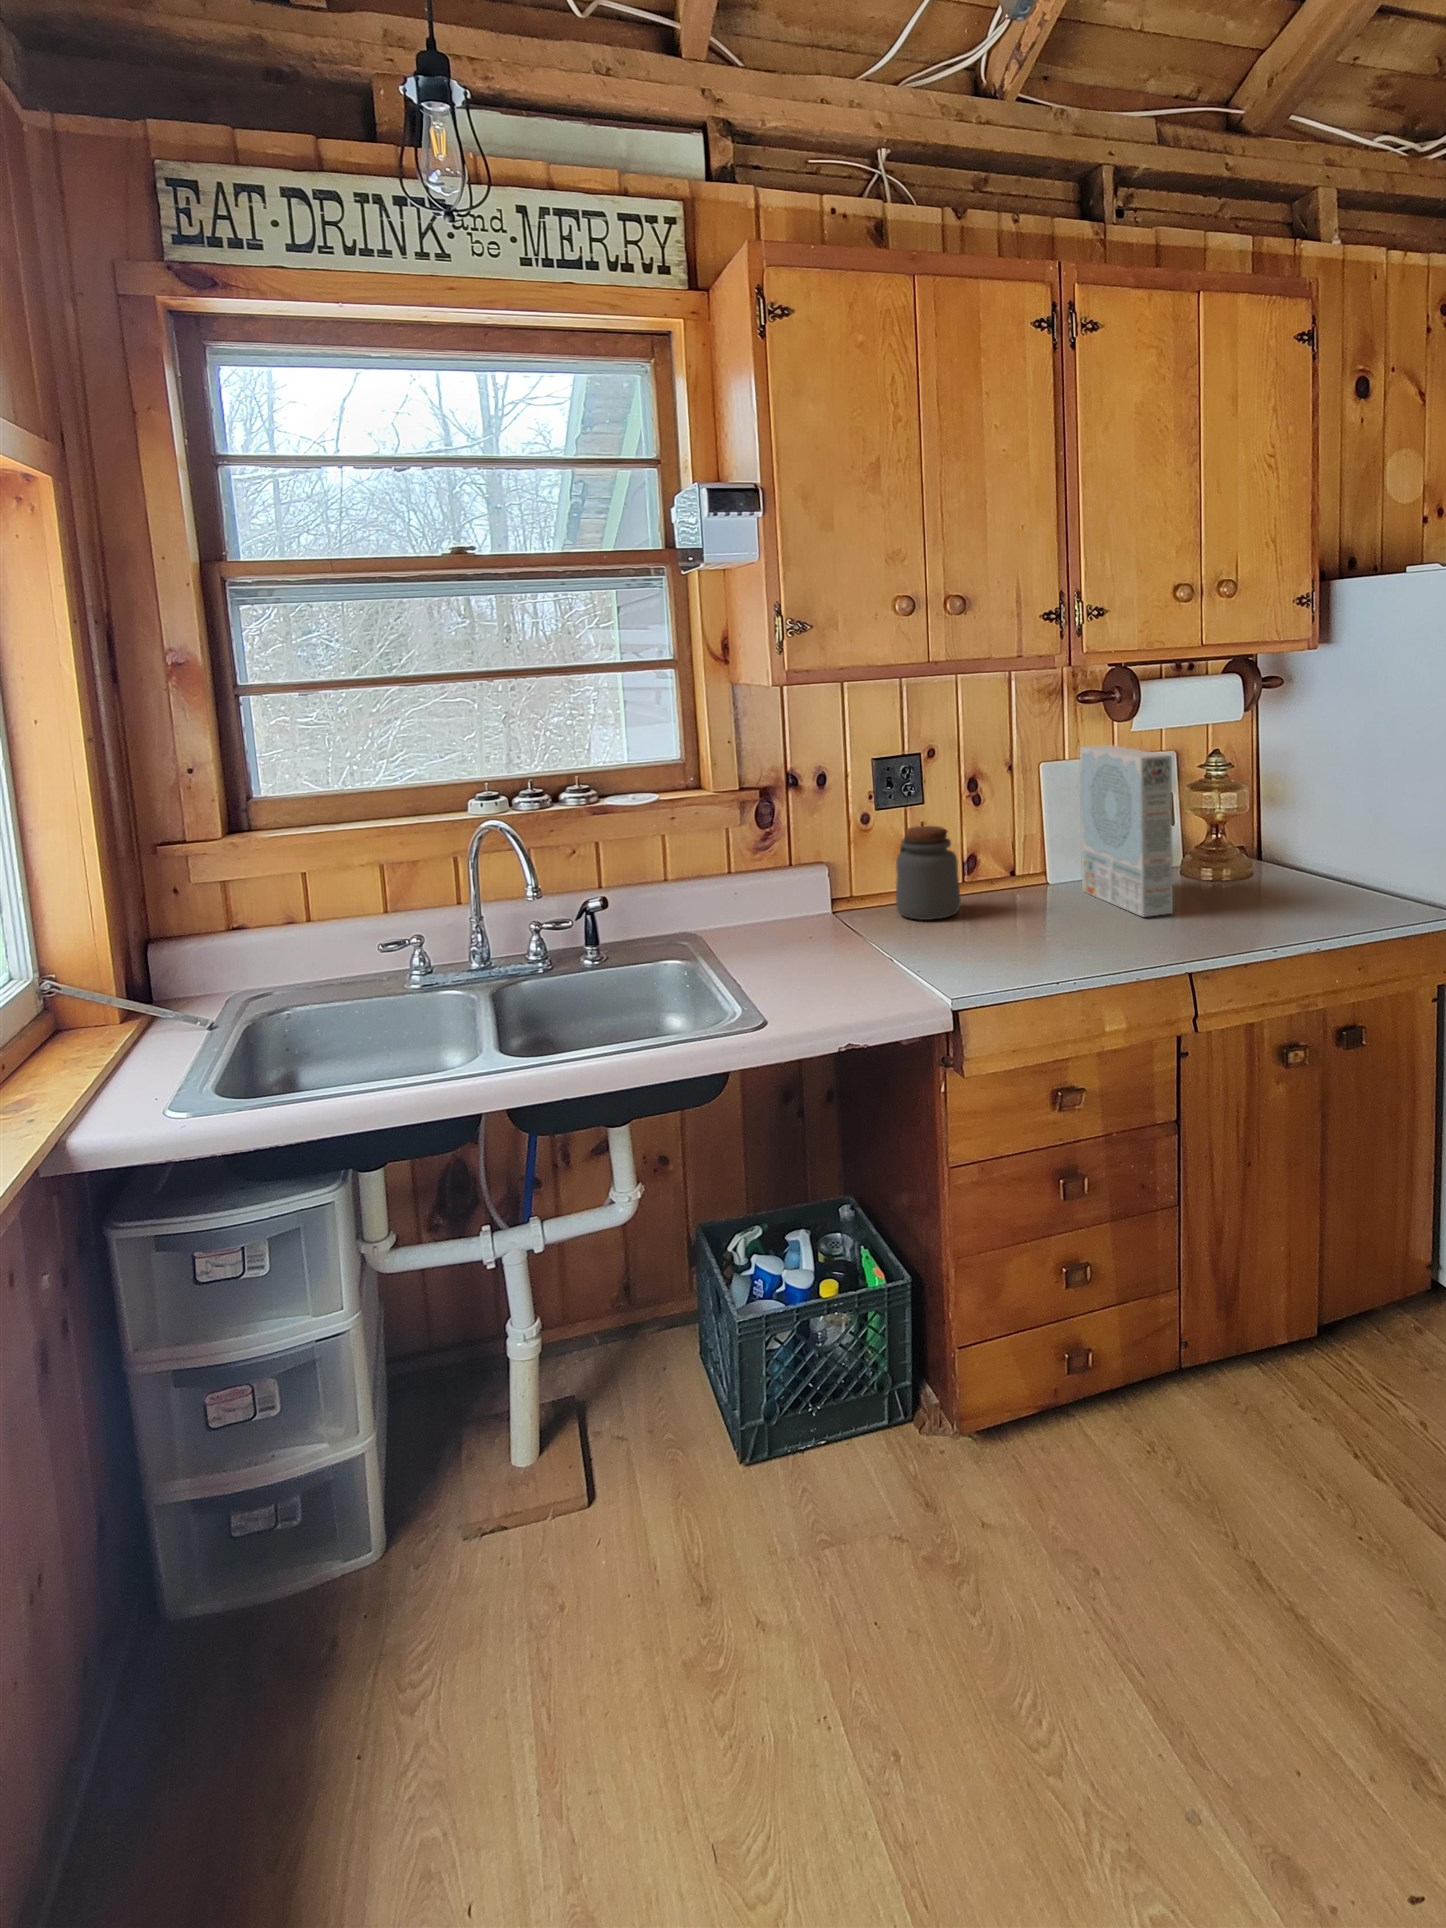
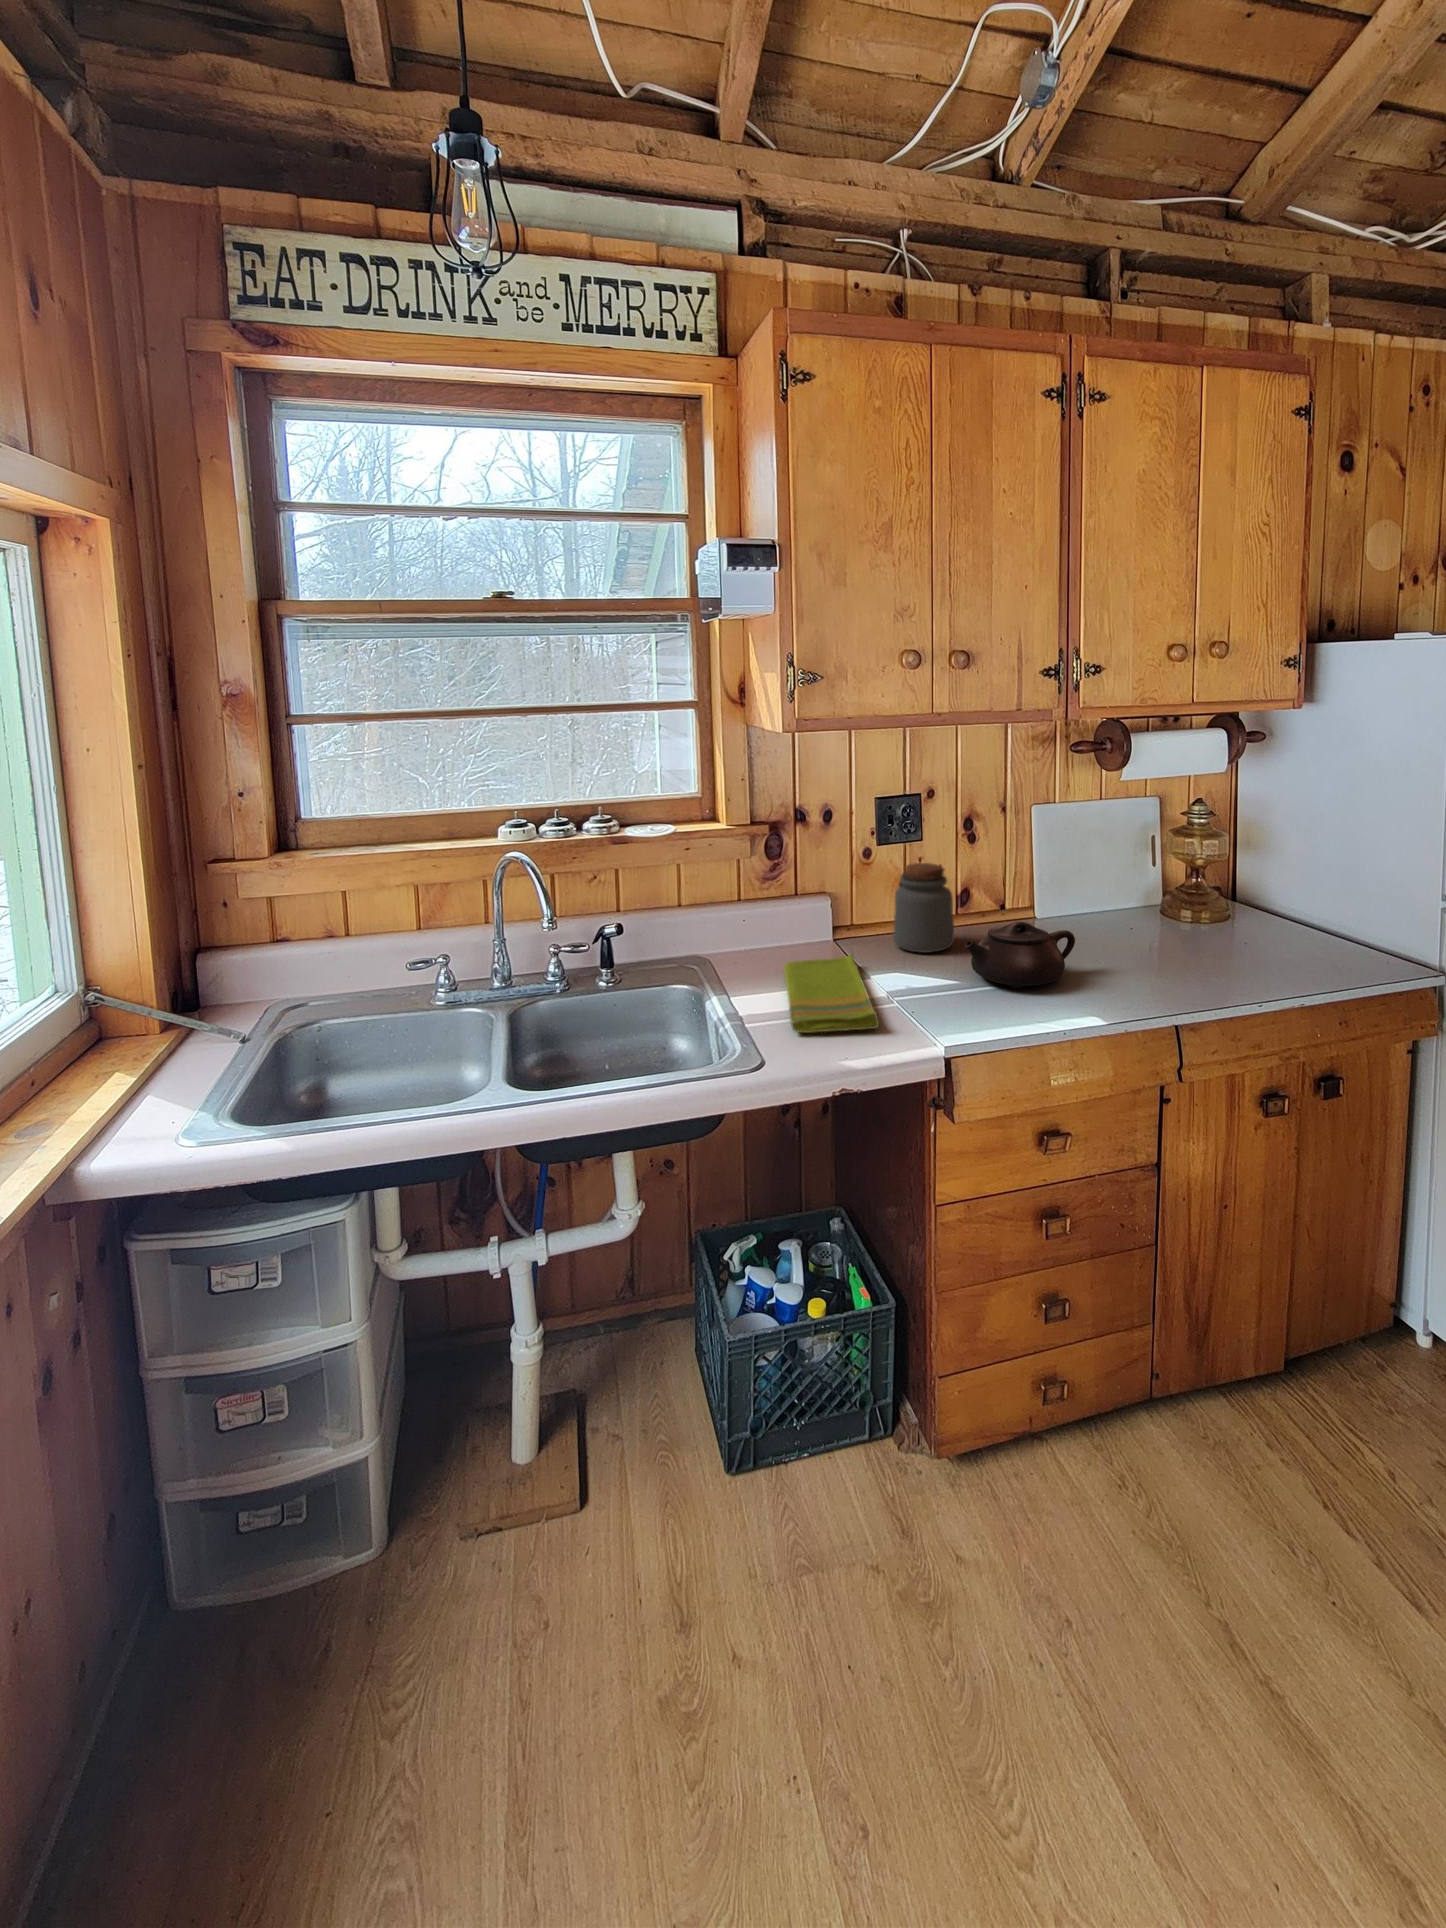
cereal box: present [1080,745,1173,917] -> none [1069,791,1161,960]
teapot: none [971,879,1086,947] -> present [965,922,1075,988]
dish towel: none [780,922,883,996] -> present [784,954,879,1033]

